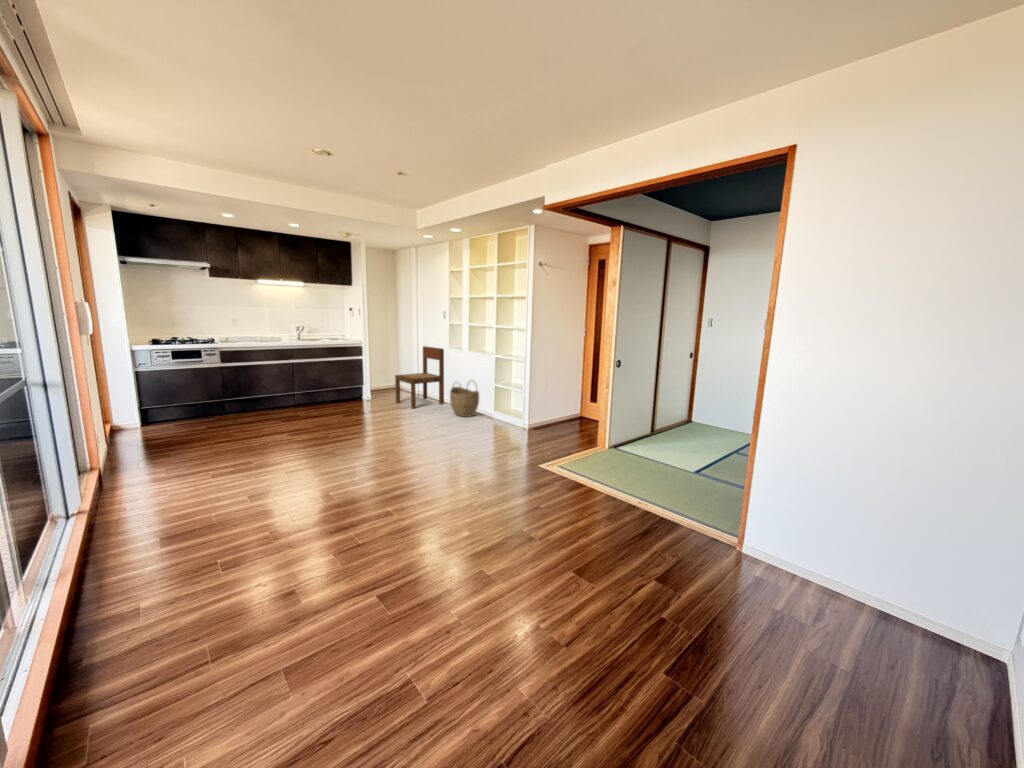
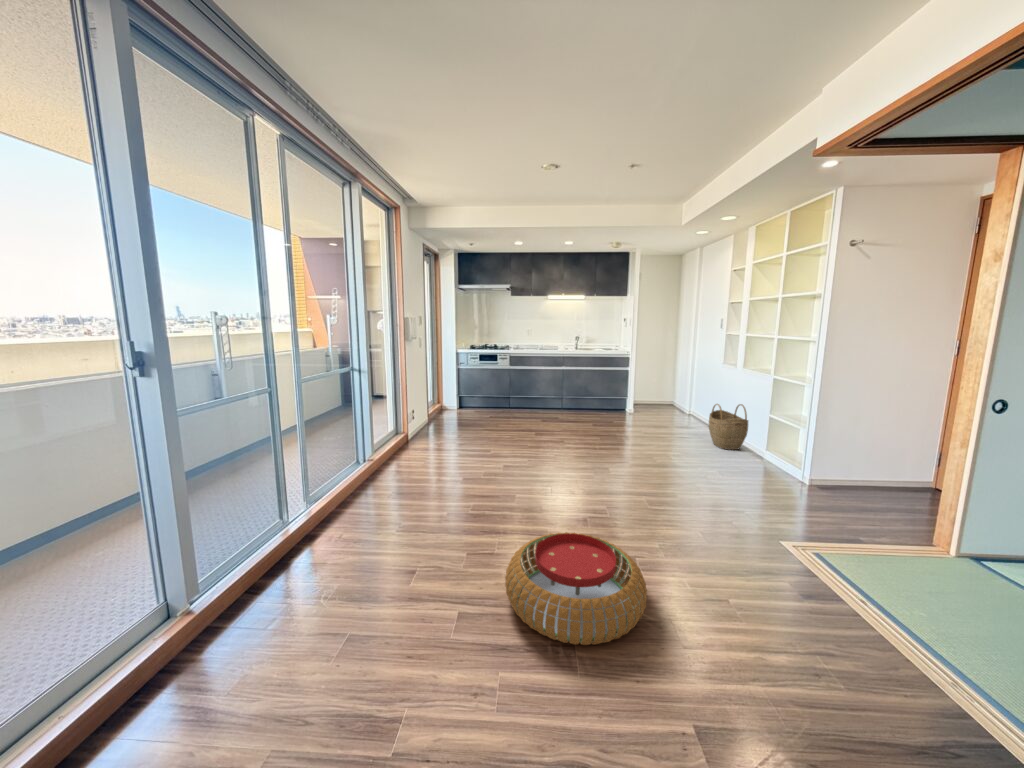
dining chair: present [395,346,444,408] -> none [655,359,716,429]
pouf: none [398,494,513,575] -> present [505,532,647,645]

